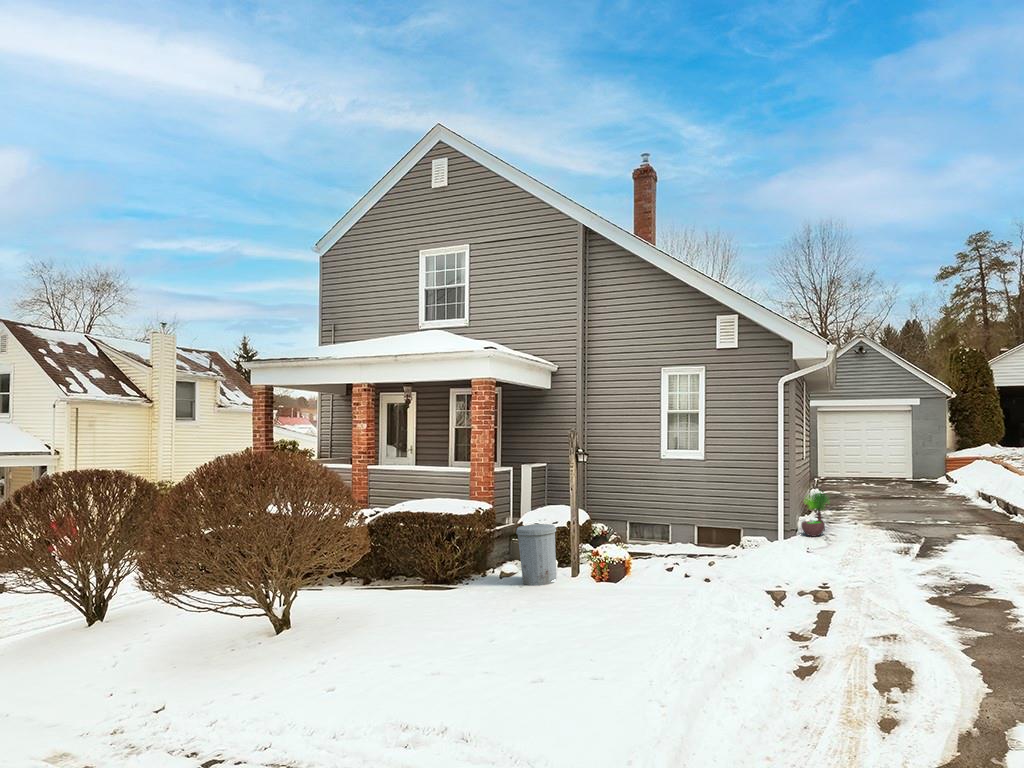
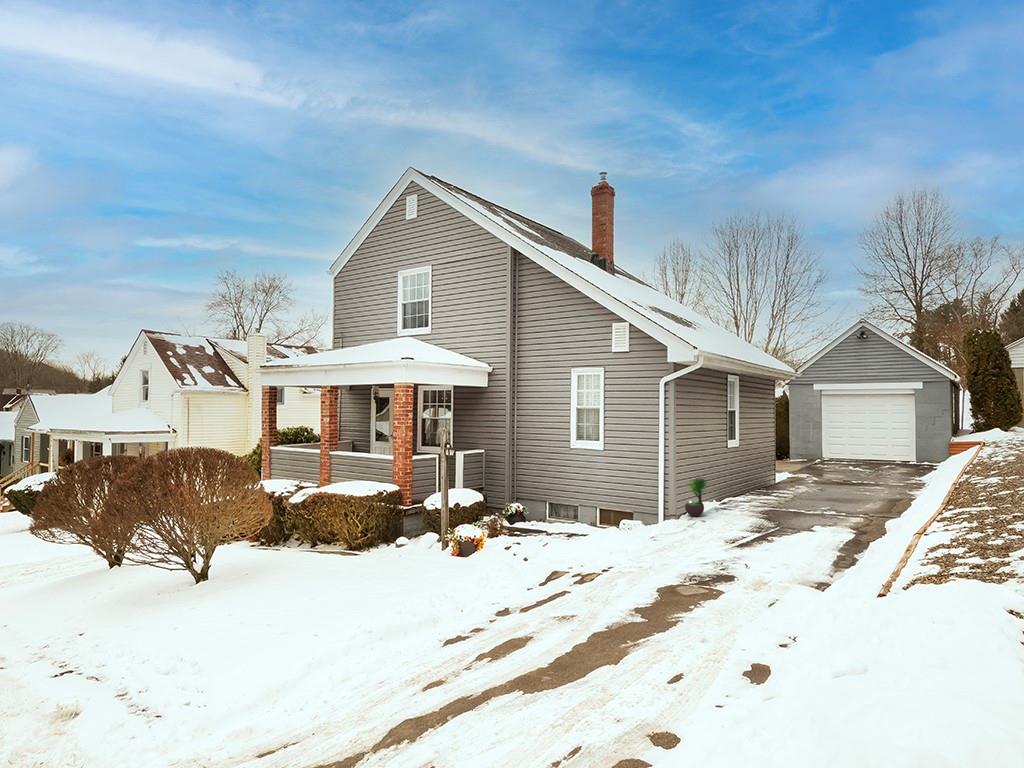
trash can: present [516,524,556,586] -> none [409,501,441,550]

